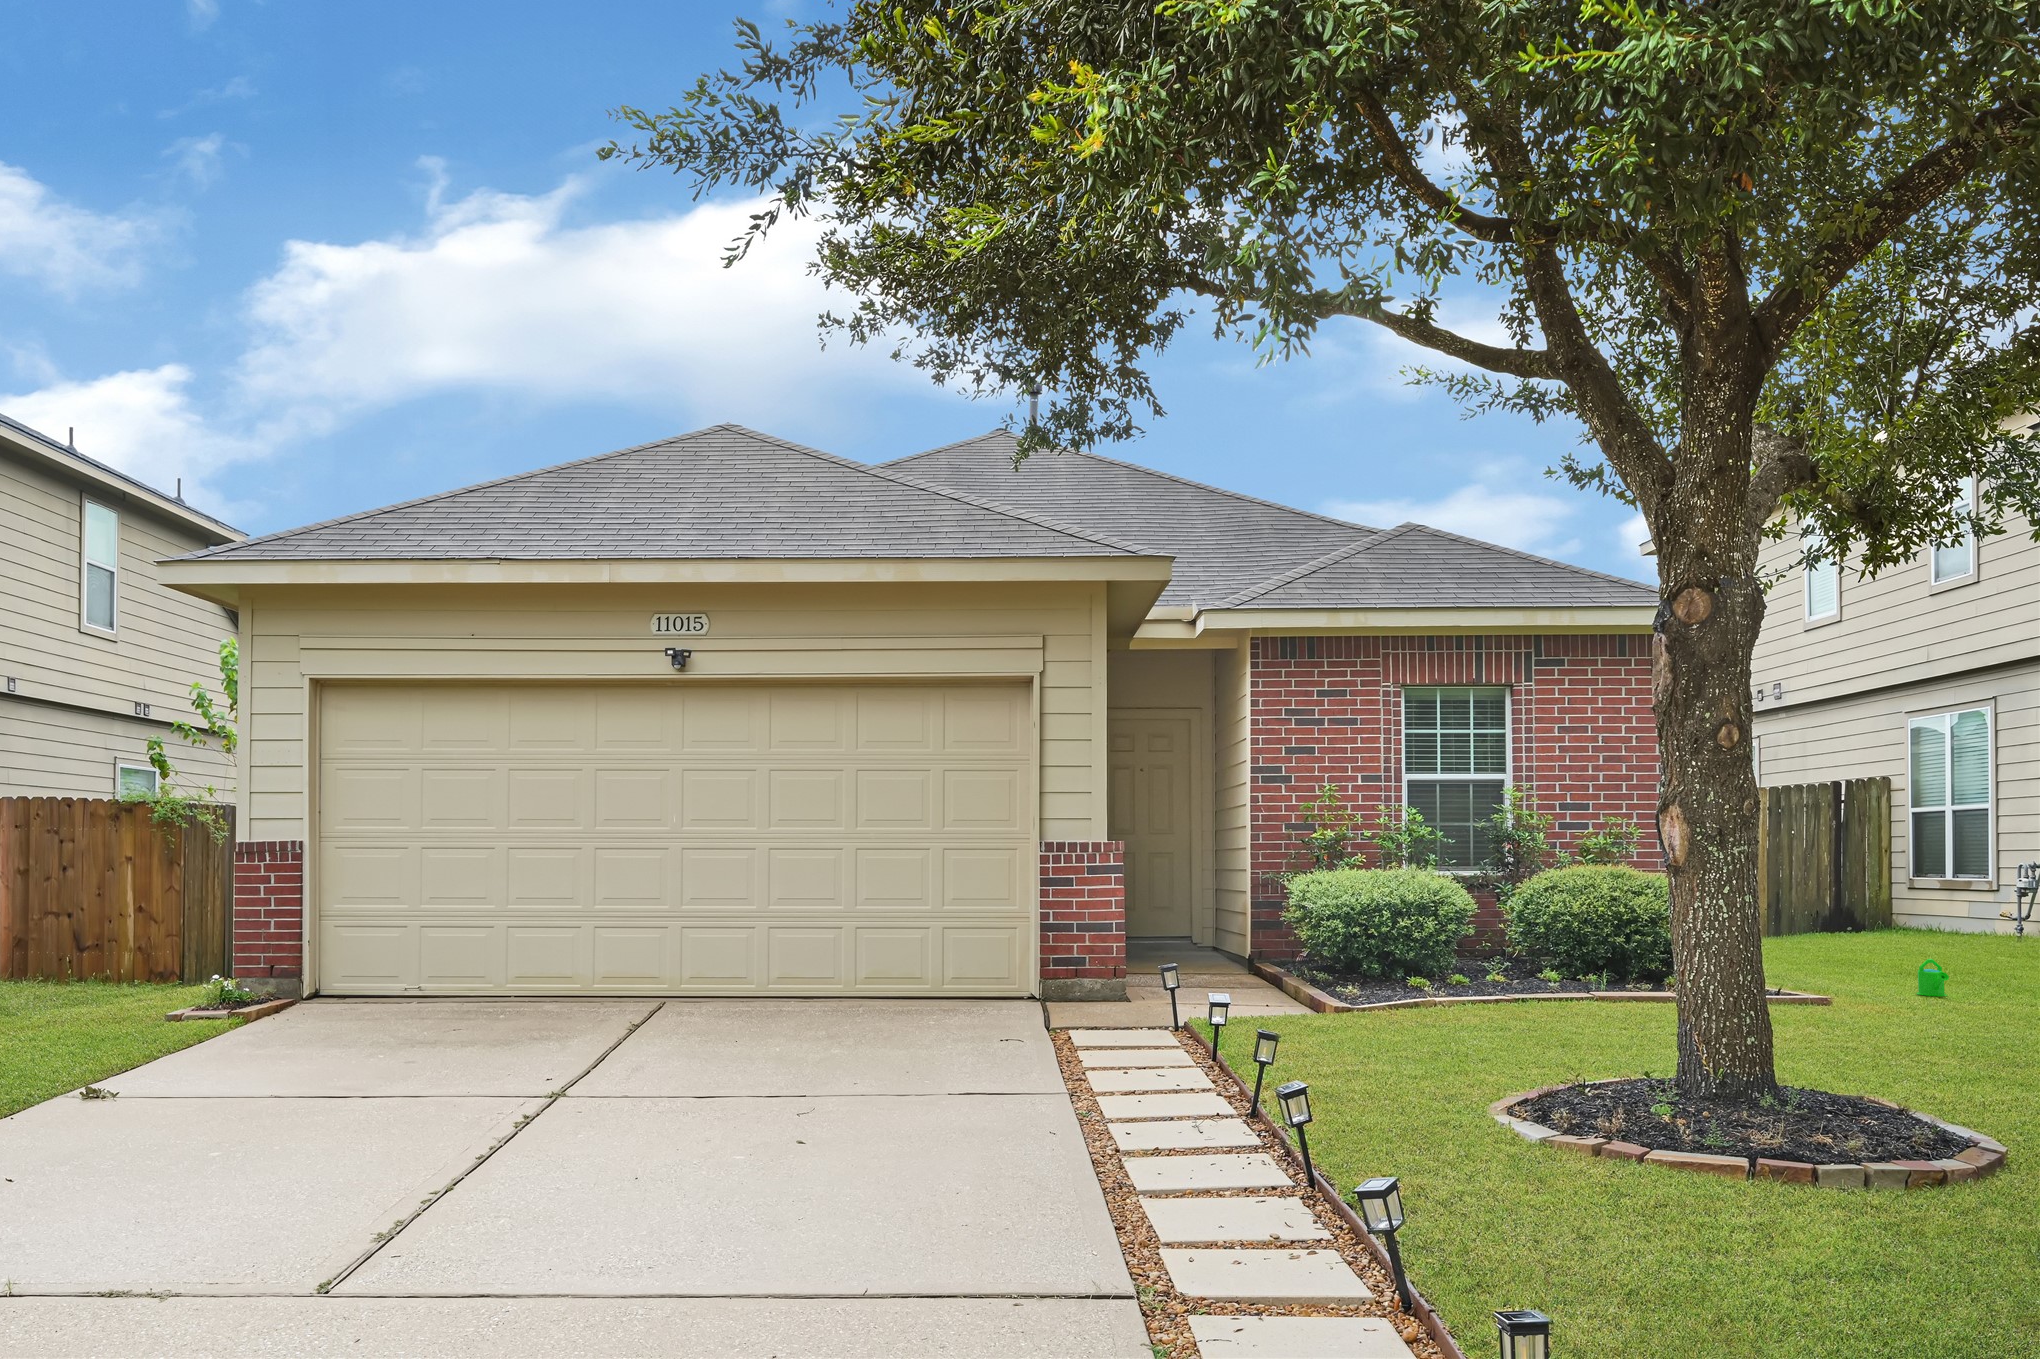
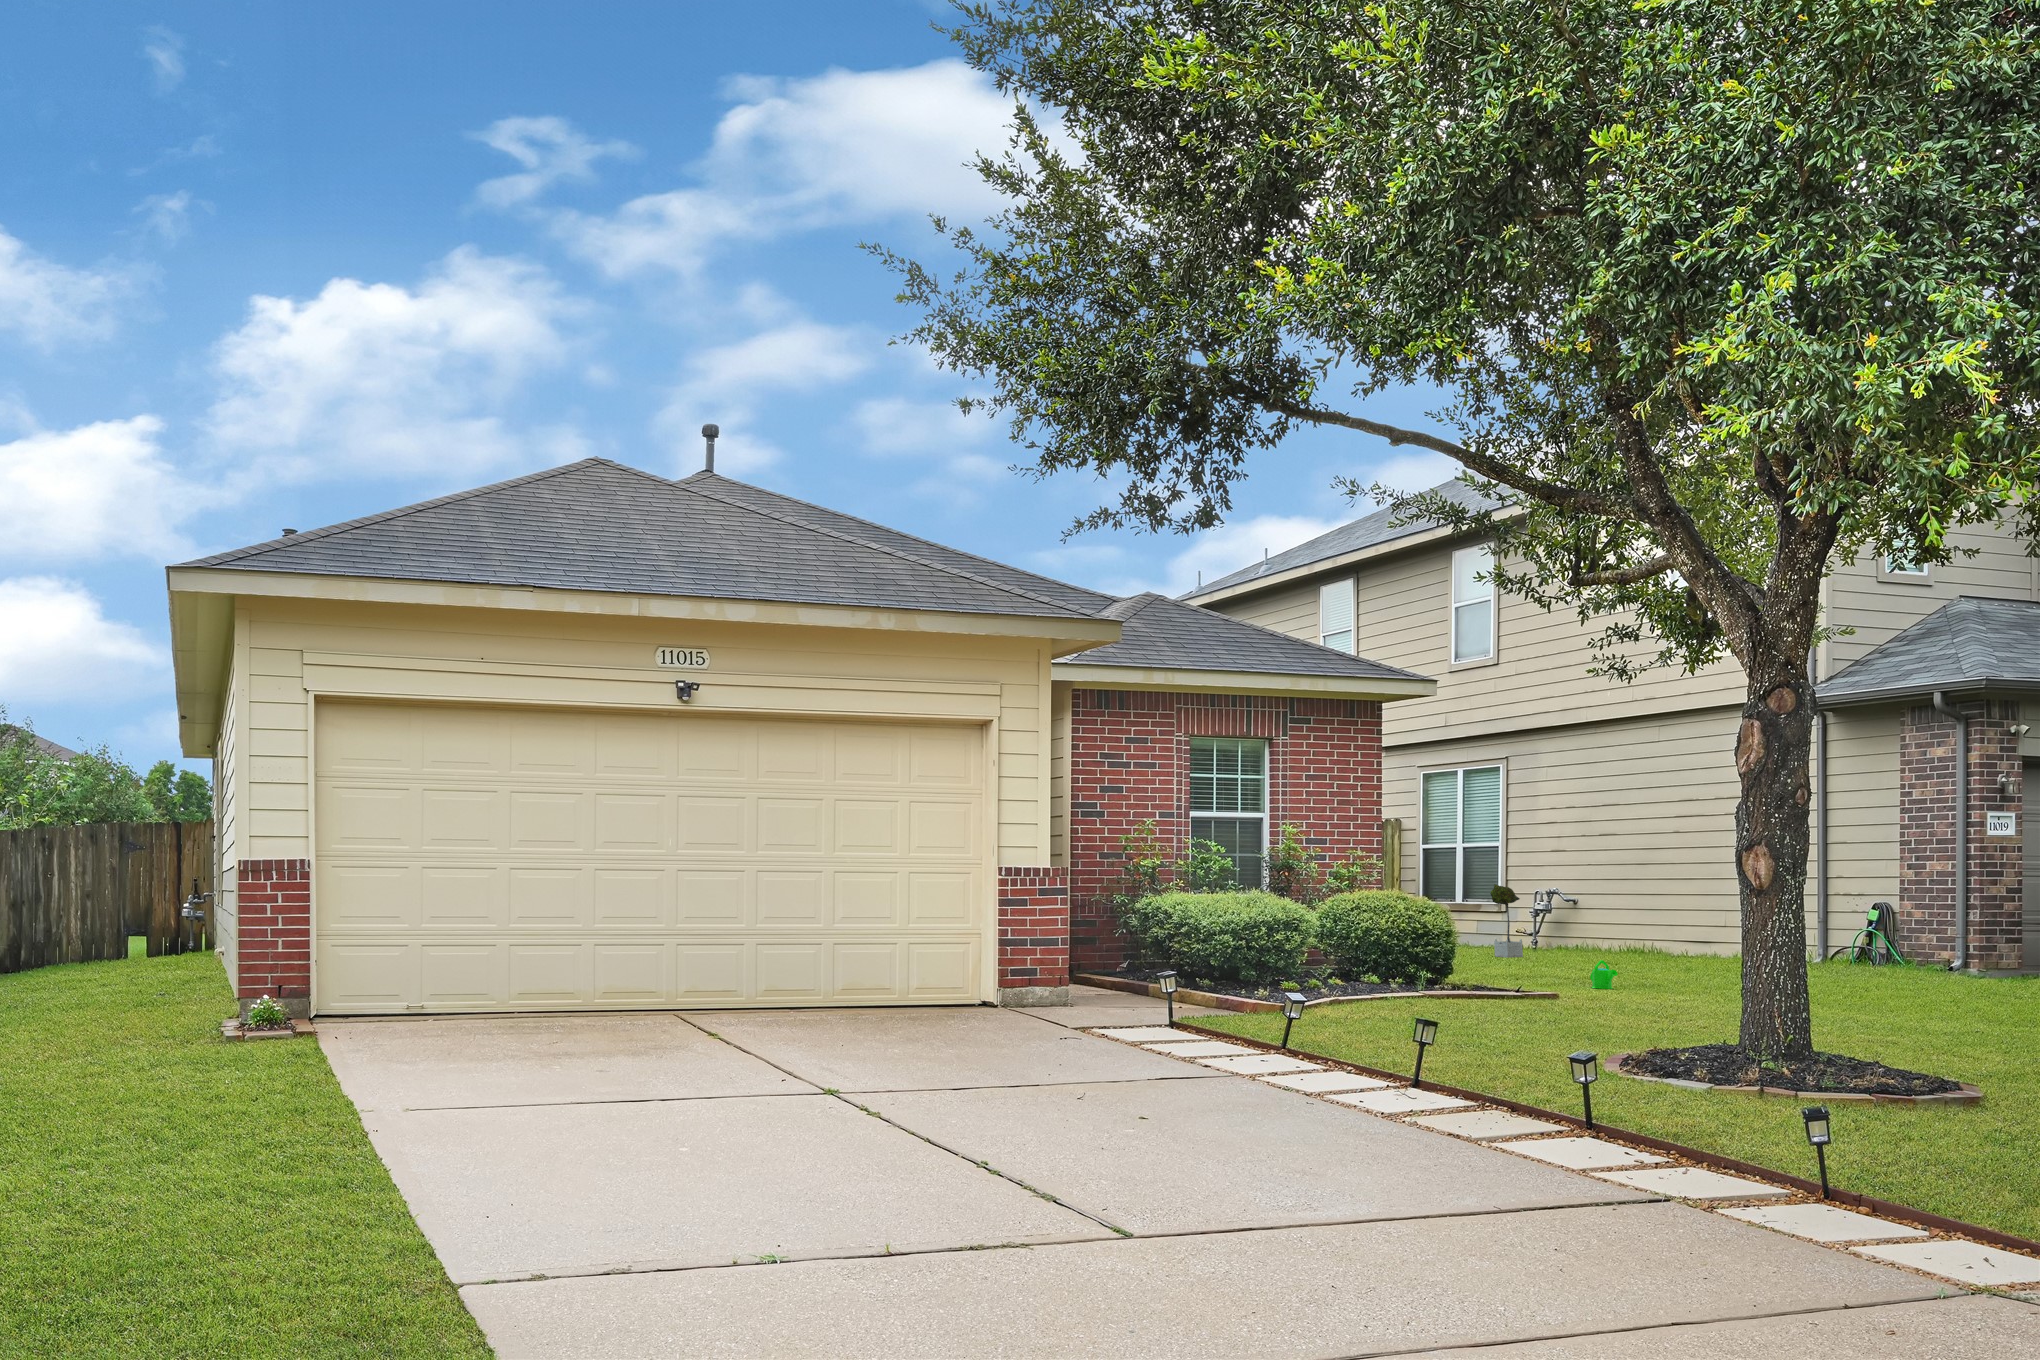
potted tree: none [1924,845,1968,931] -> present [1490,884,1523,958]

